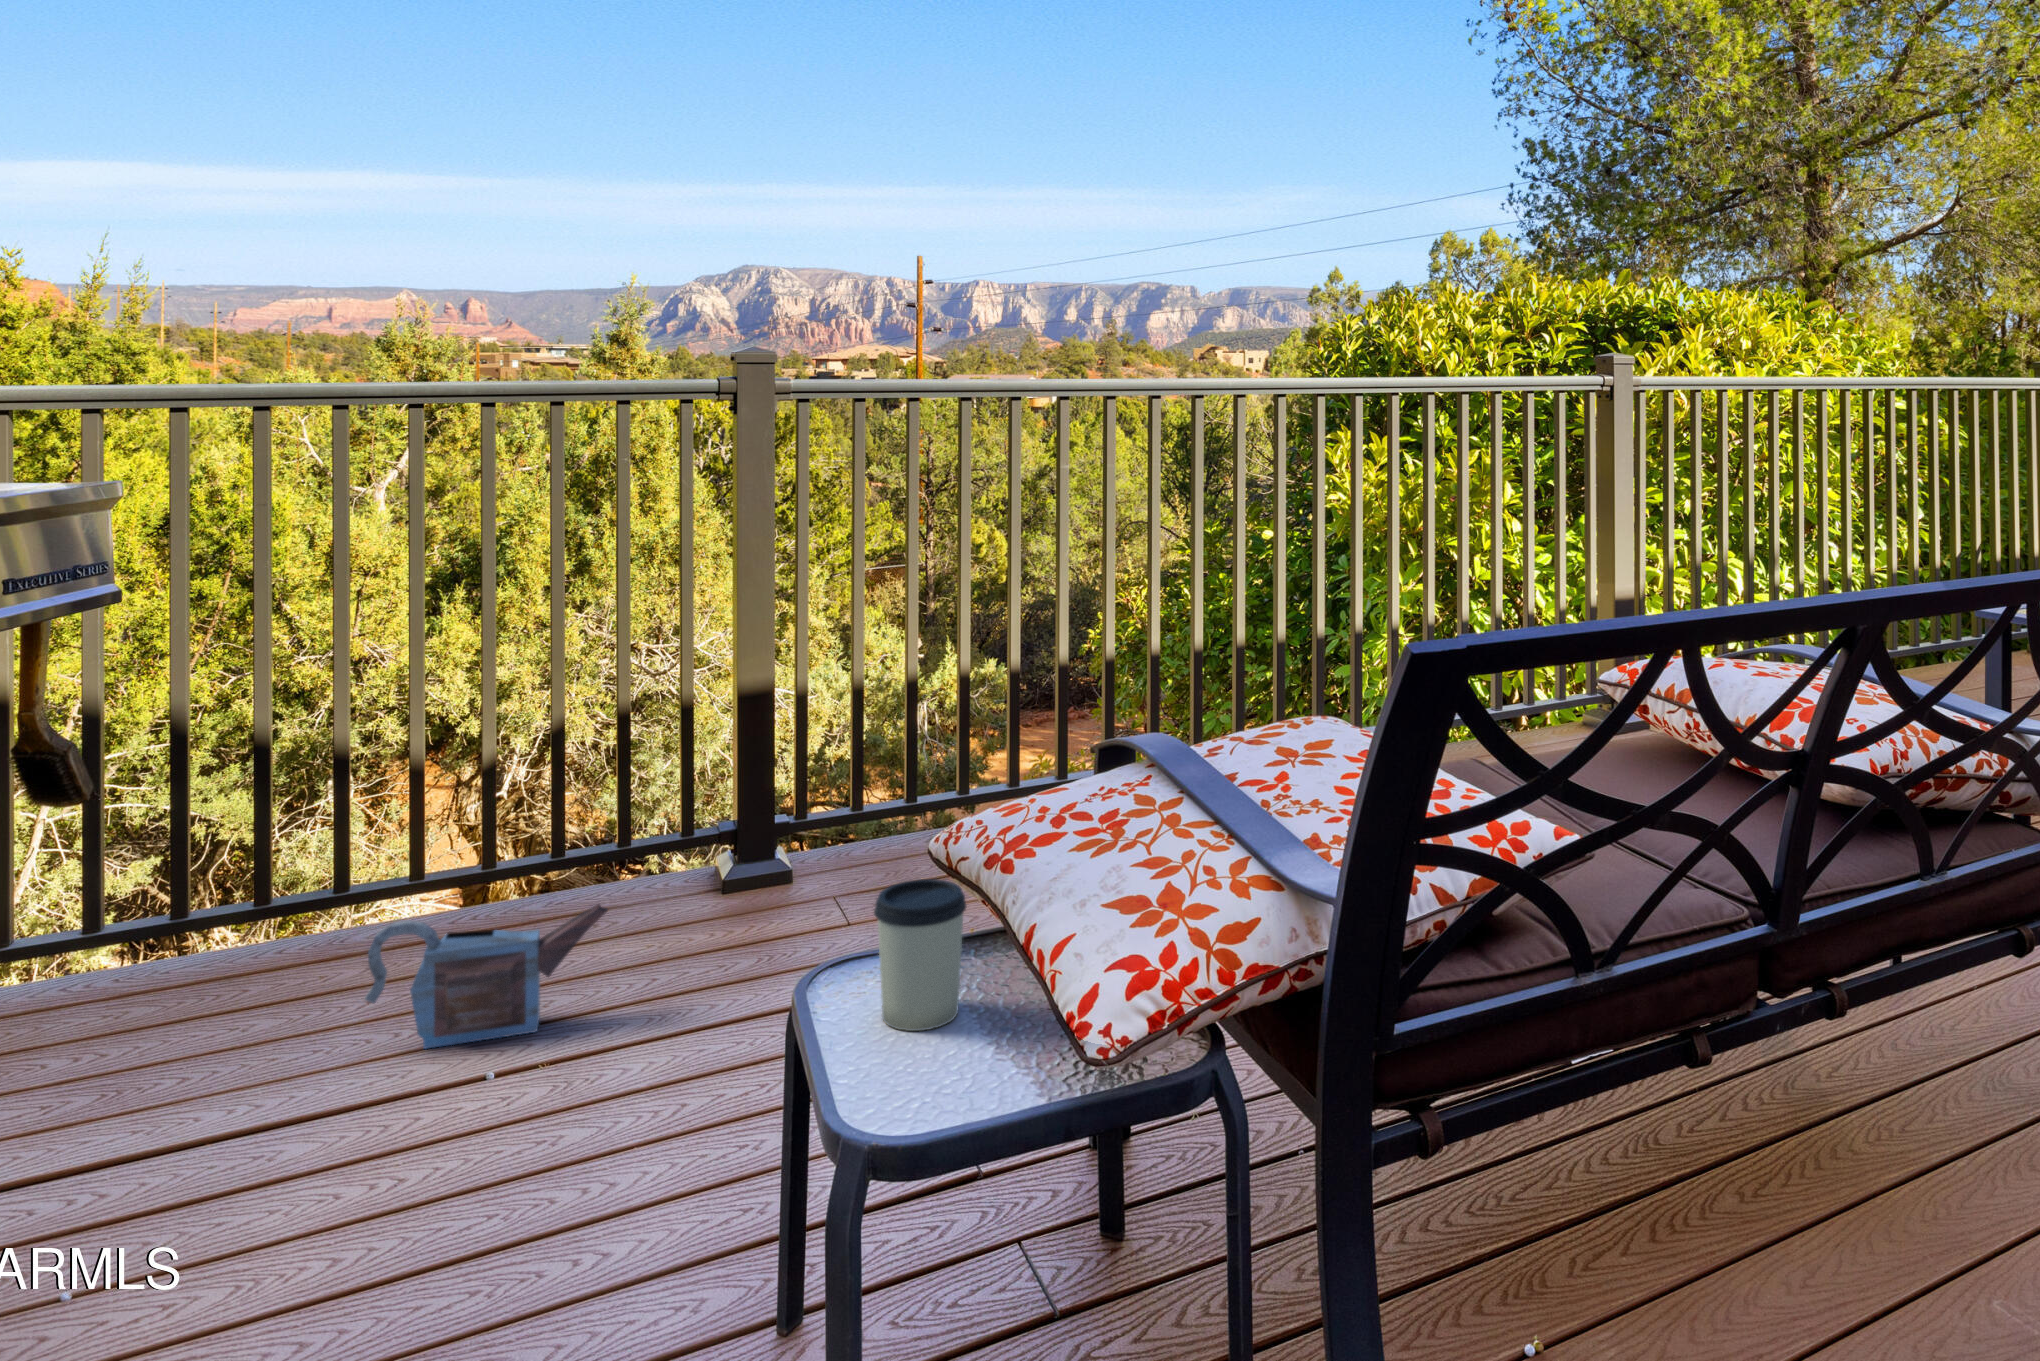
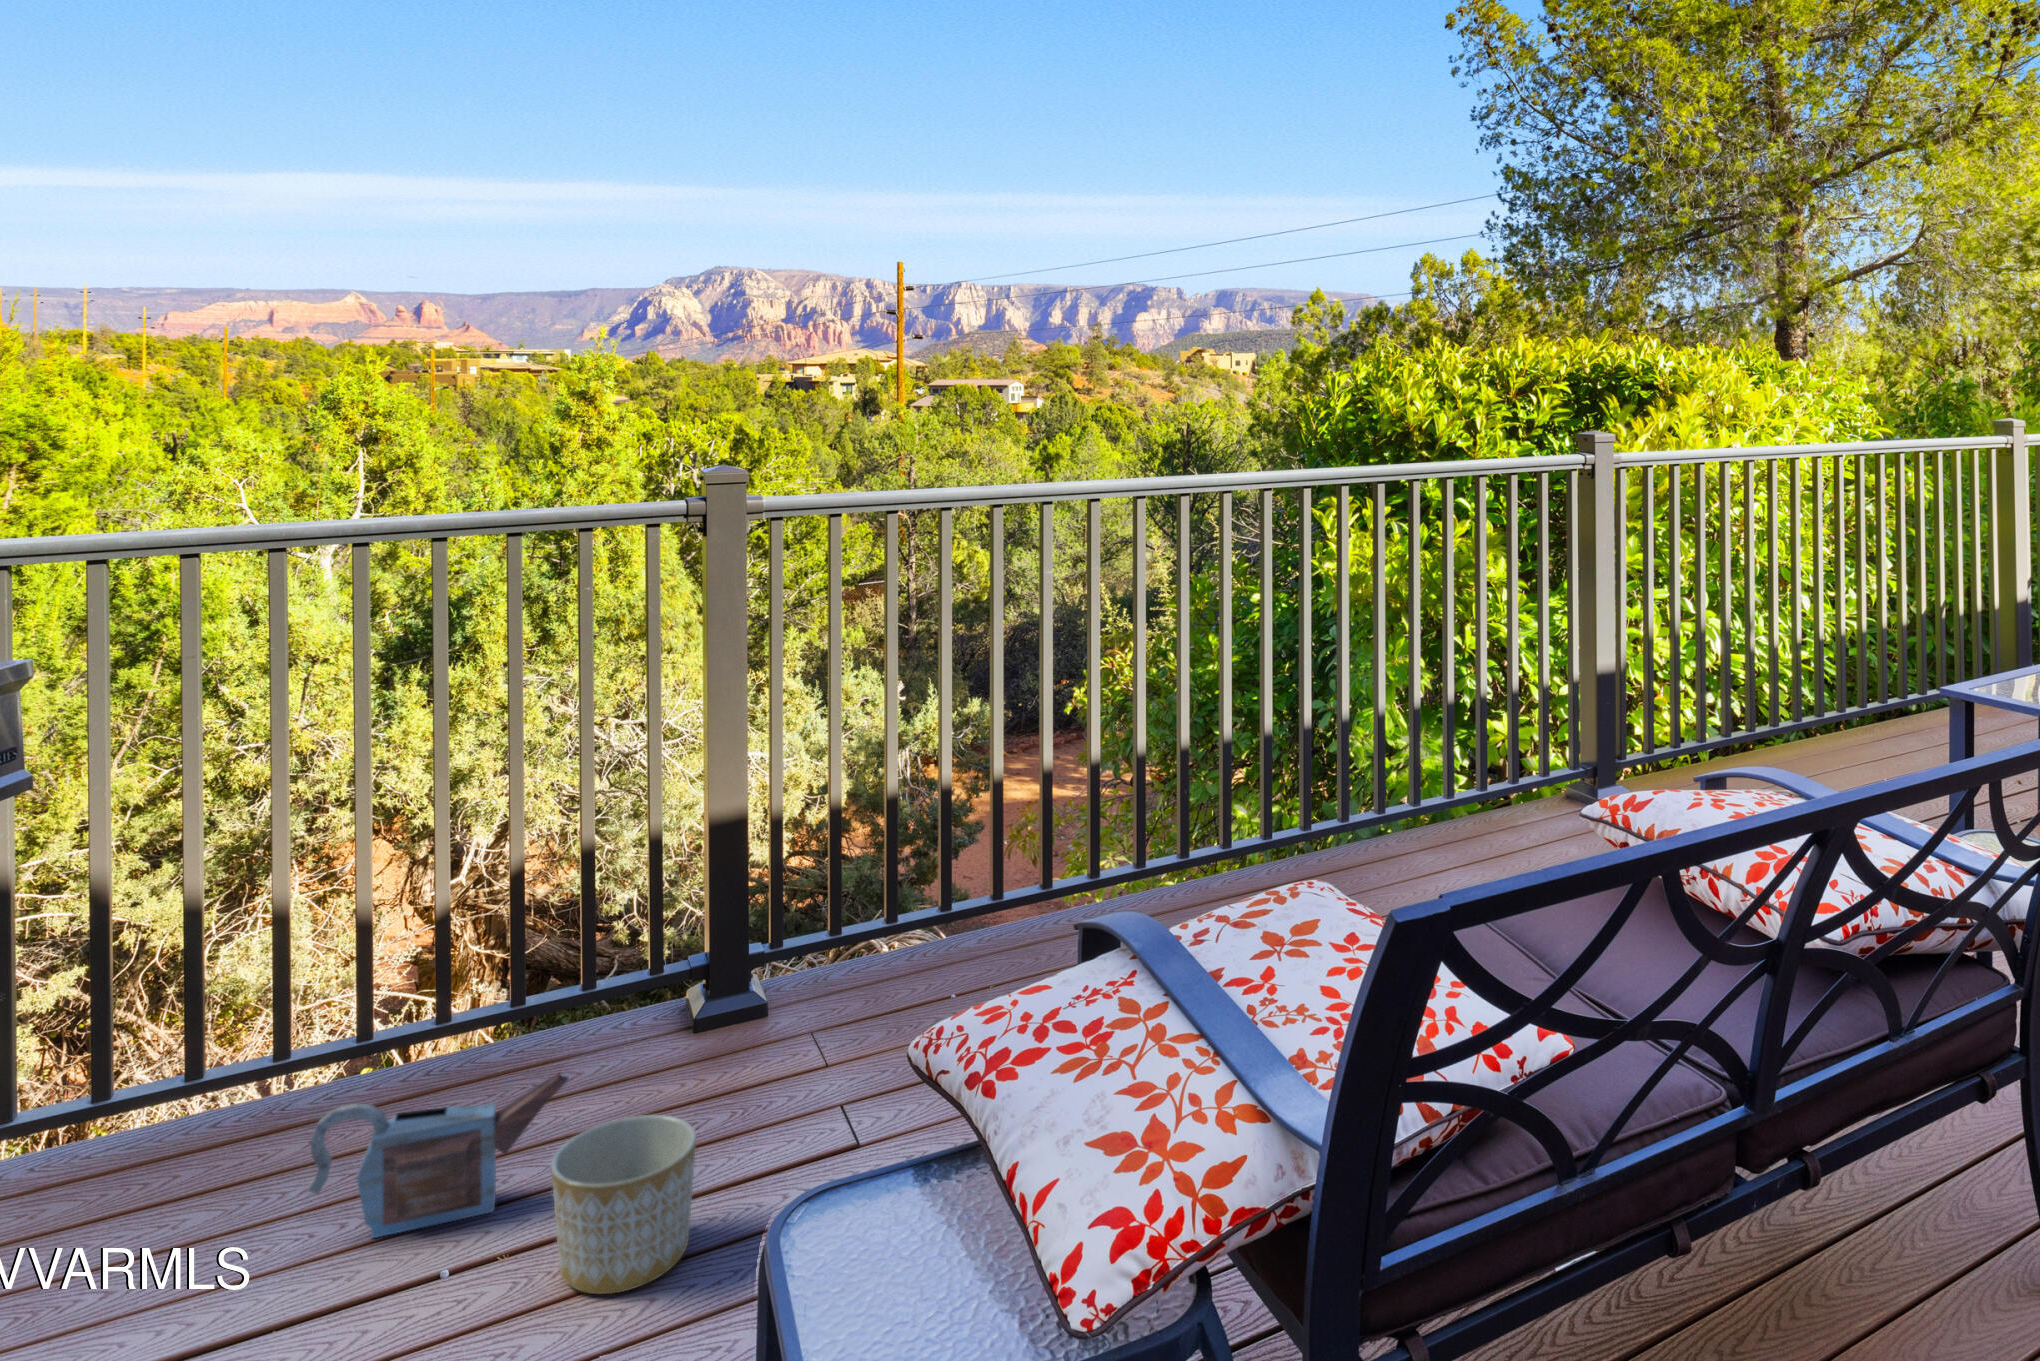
cup: present [874,879,967,1031] -> none [854,1111,948,1278]
planter: none [590,941,728,1102] -> present [551,1115,696,1294]

